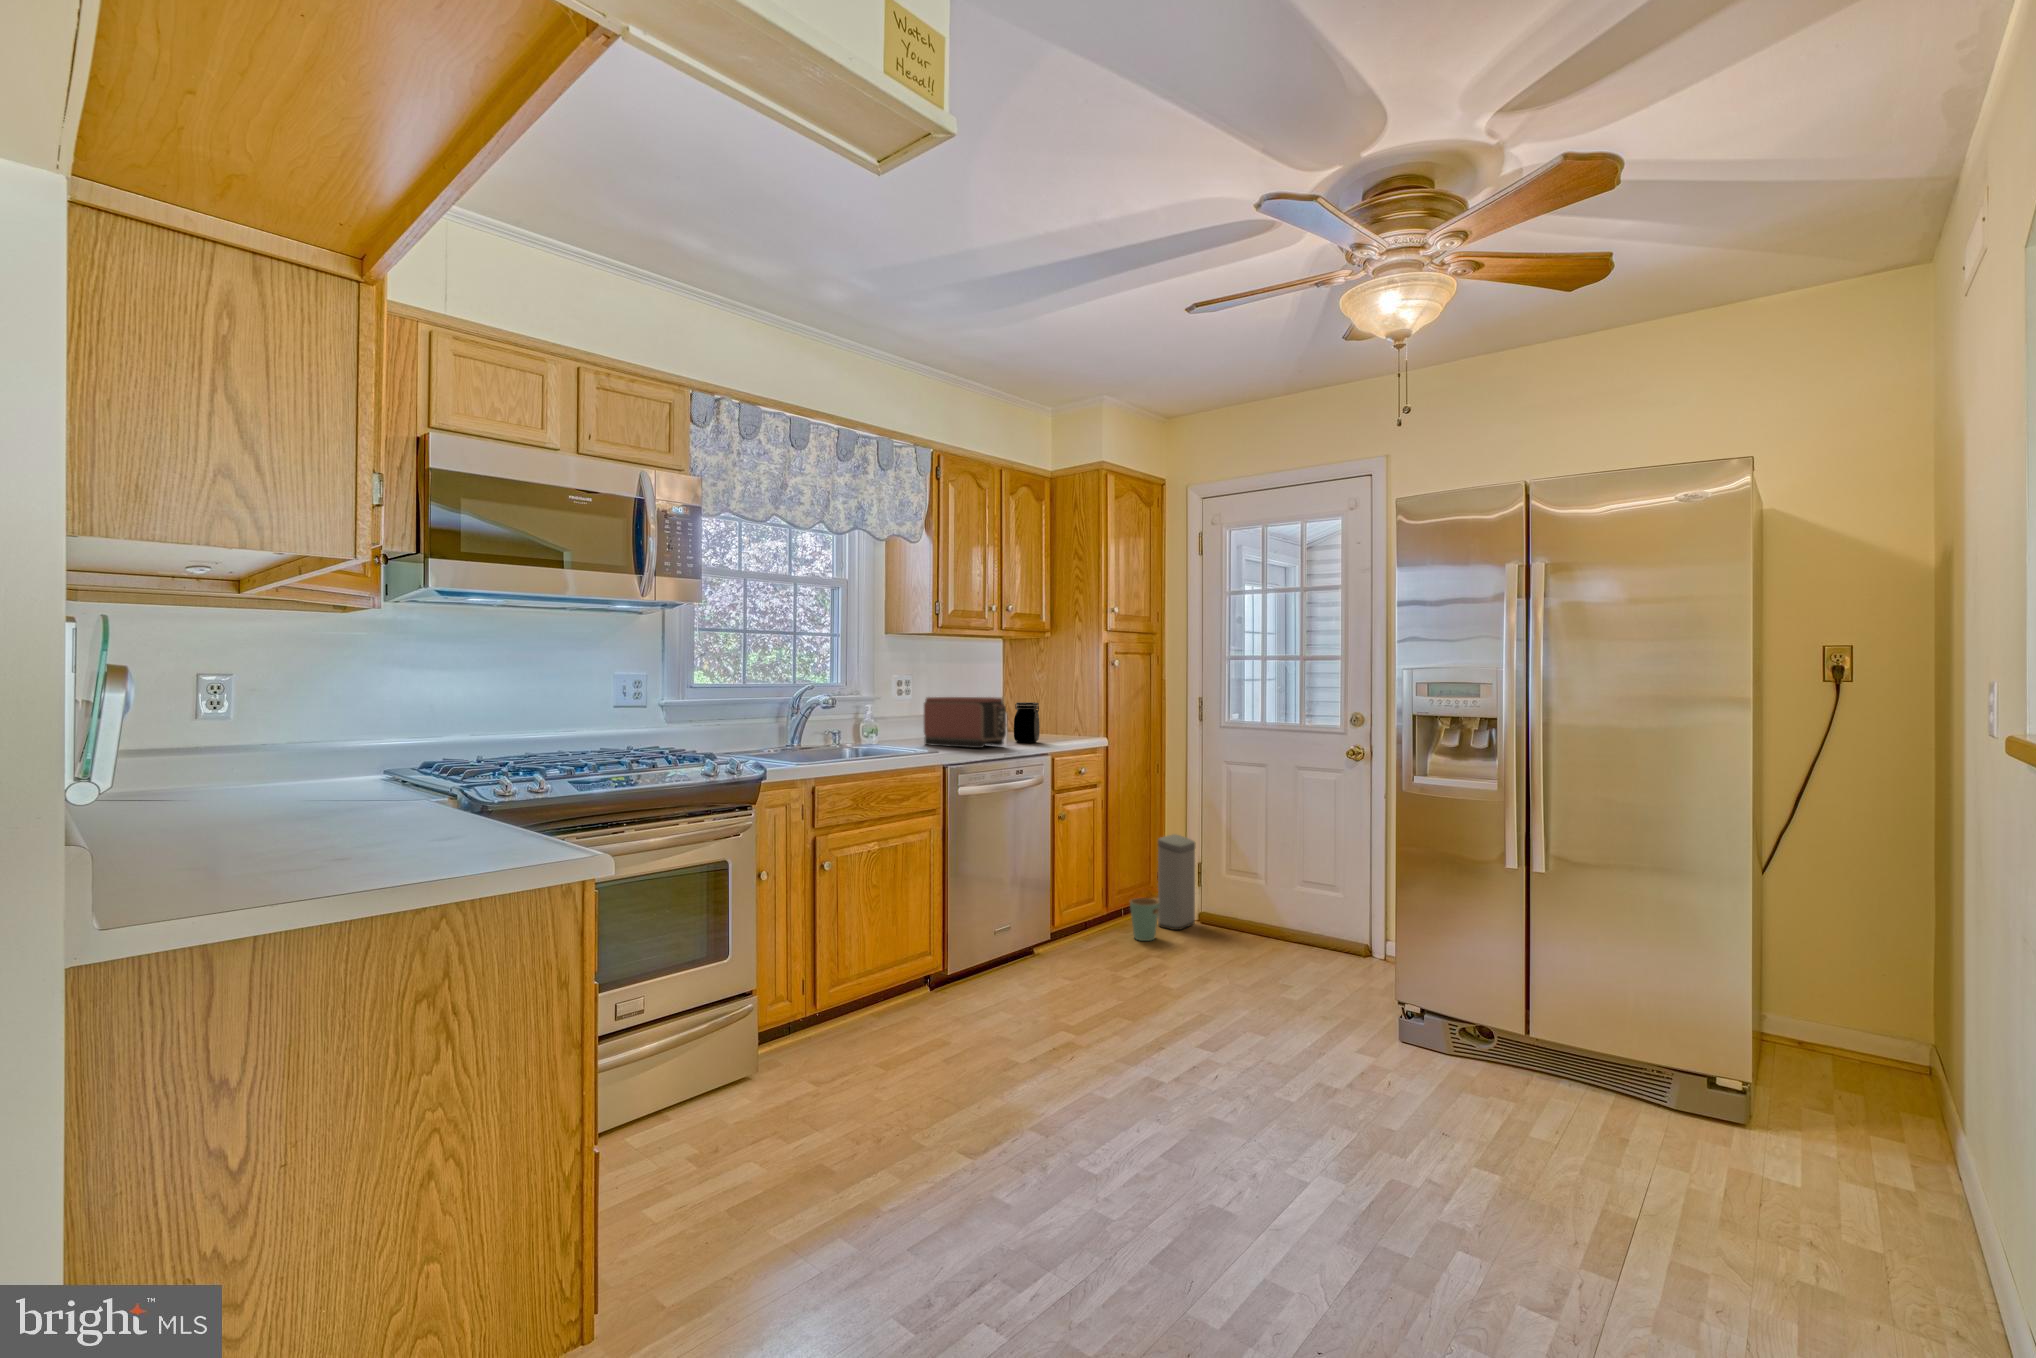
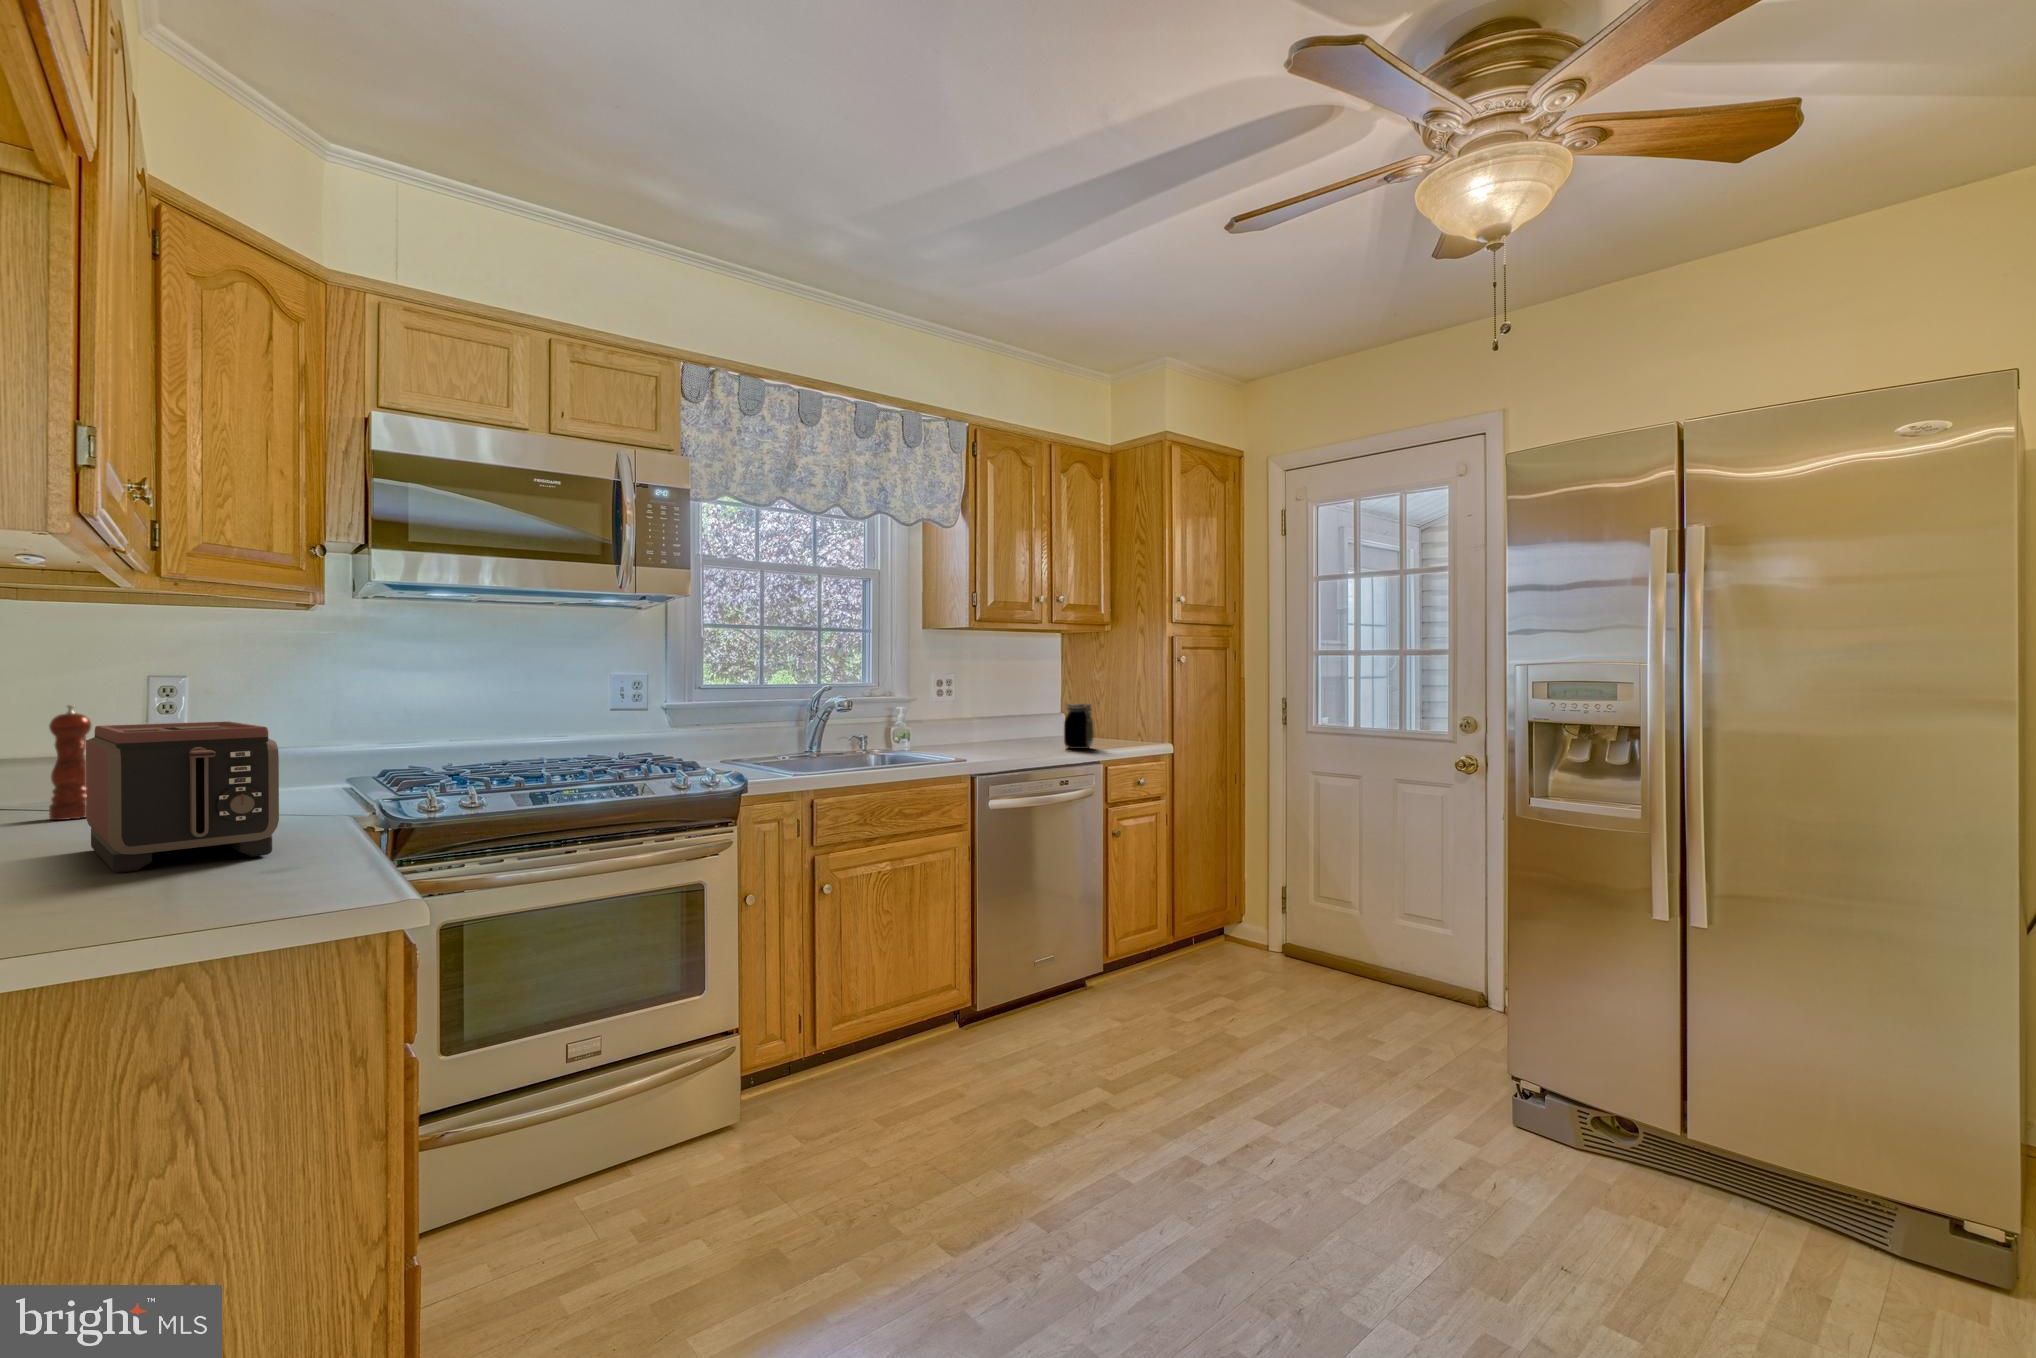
toaster: present [924,697,1006,748] -> present [86,721,279,873]
pepper mill: none [148,699,186,804] -> present [49,705,91,820]
trash can: present [1130,834,1195,941] -> none [1197,853,1276,975]

